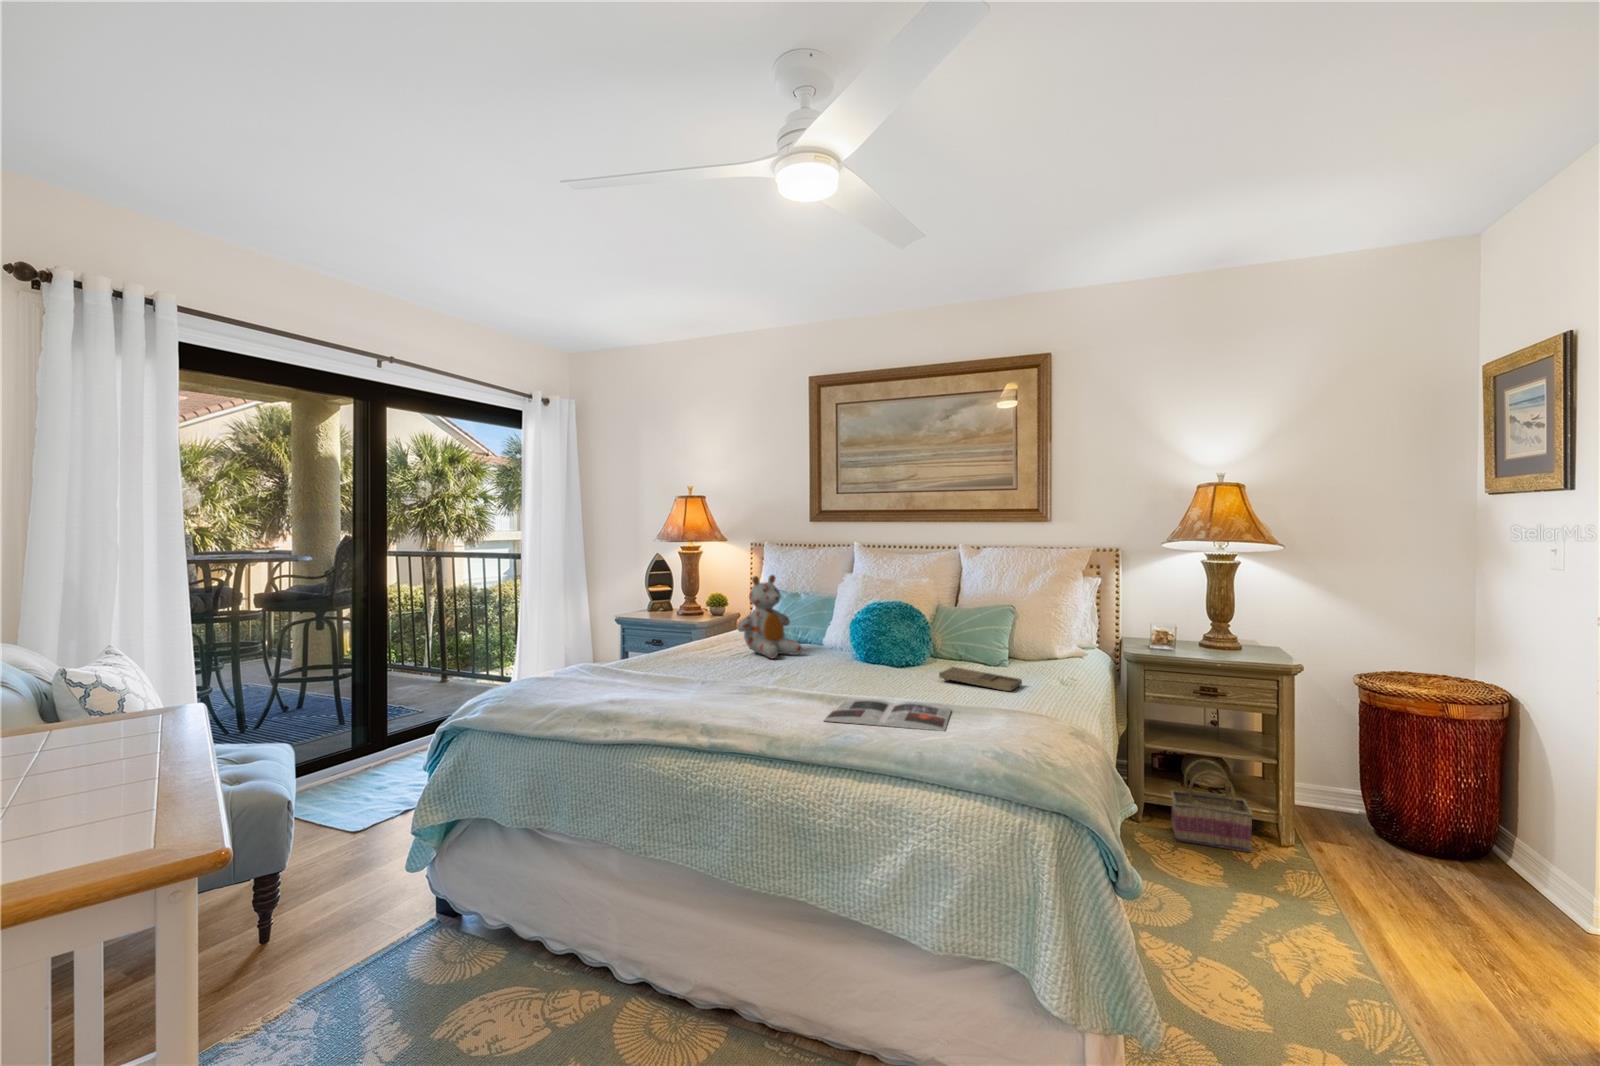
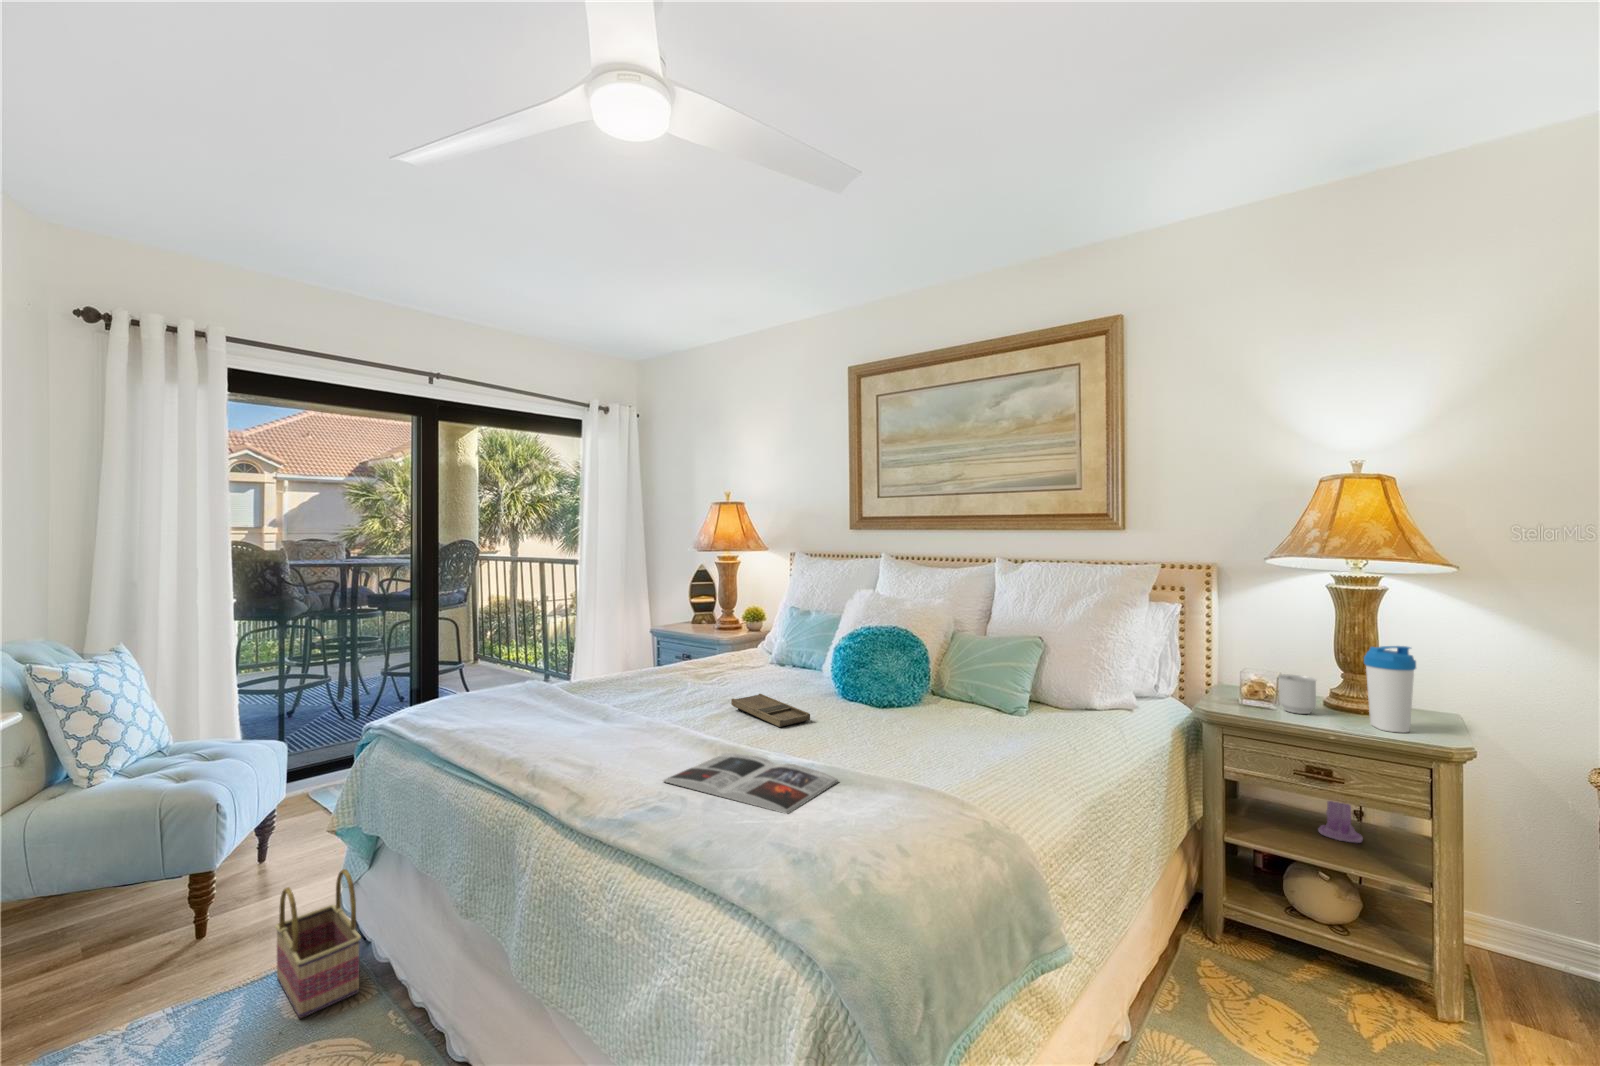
stuffed bear: present [737,575,802,659] -> none [712,590,784,687]
water bottle: none [1233,600,1266,658] -> present [1364,646,1416,733]
mug: none [1175,625,1201,651] -> present [1279,674,1316,714]
tray: present [939,667,1022,691] -> present [731,694,810,727]
candle: none [1198,702,1227,740] -> present [1318,801,1363,843]
basket: present [1171,759,1253,852] -> present [275,869,361,1018]

